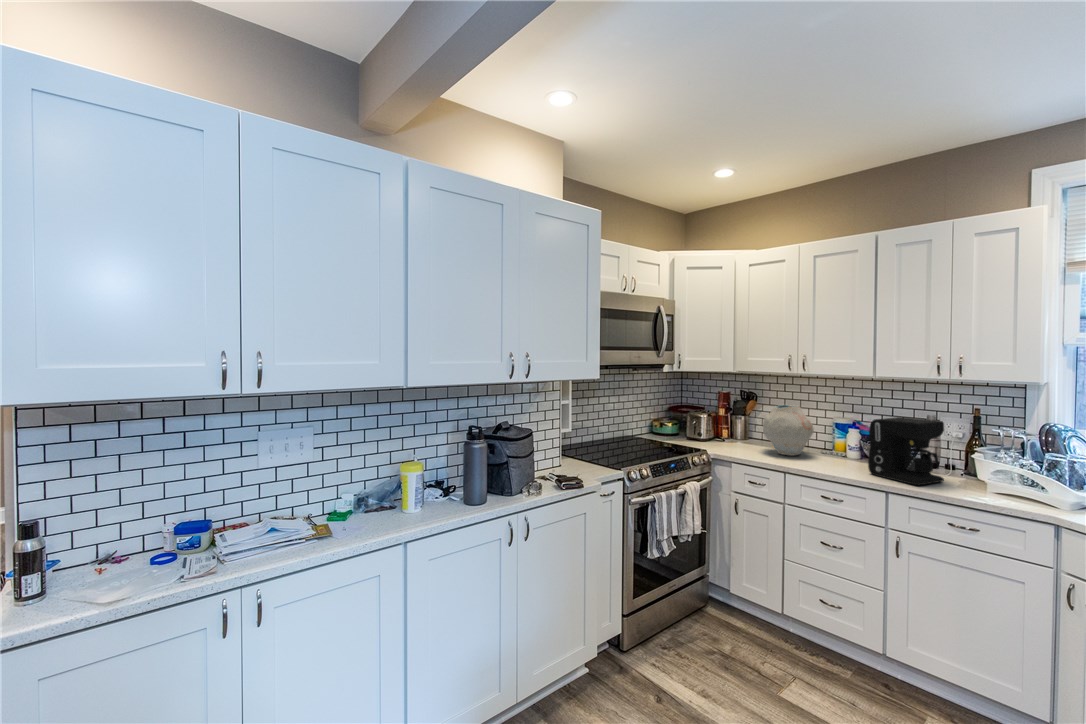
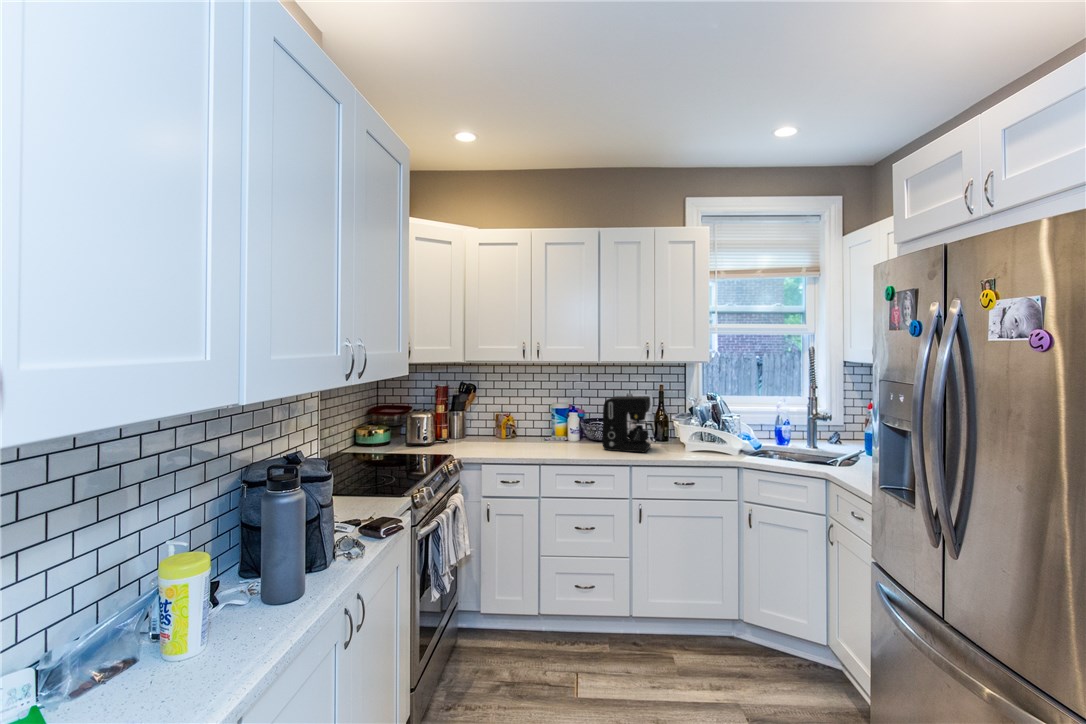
vase: present [763,405,814,456] -> none [497,394,545,445]

